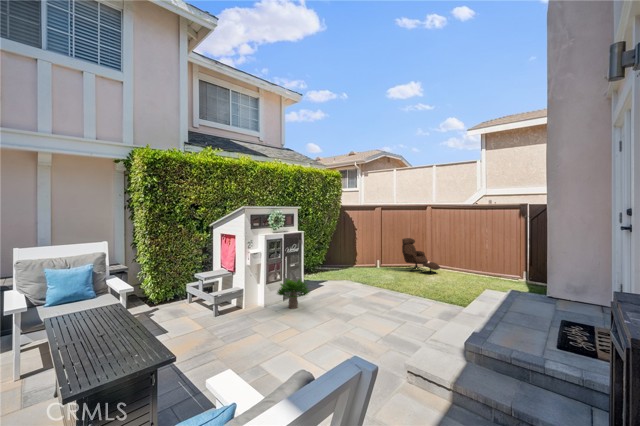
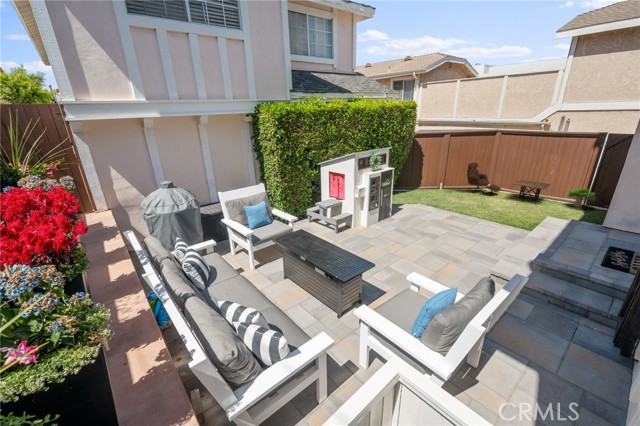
side table: none [450,257,490,279] -> present [514,180,551,201]
potted plant: present [277,279,309,309] -> present [568,188,594,207]

